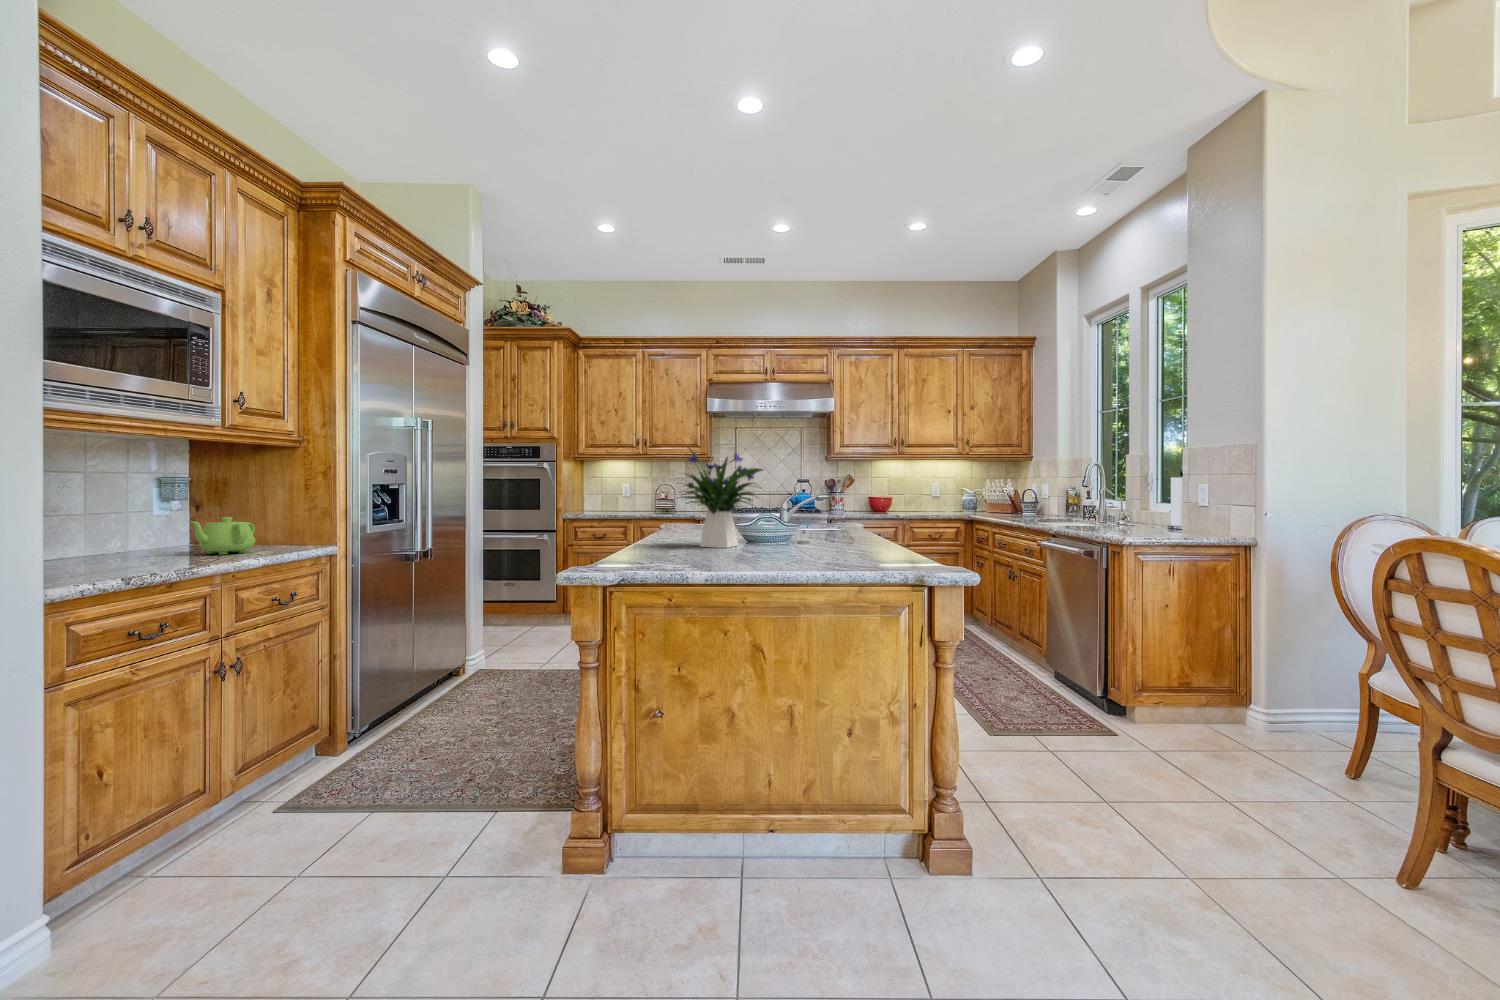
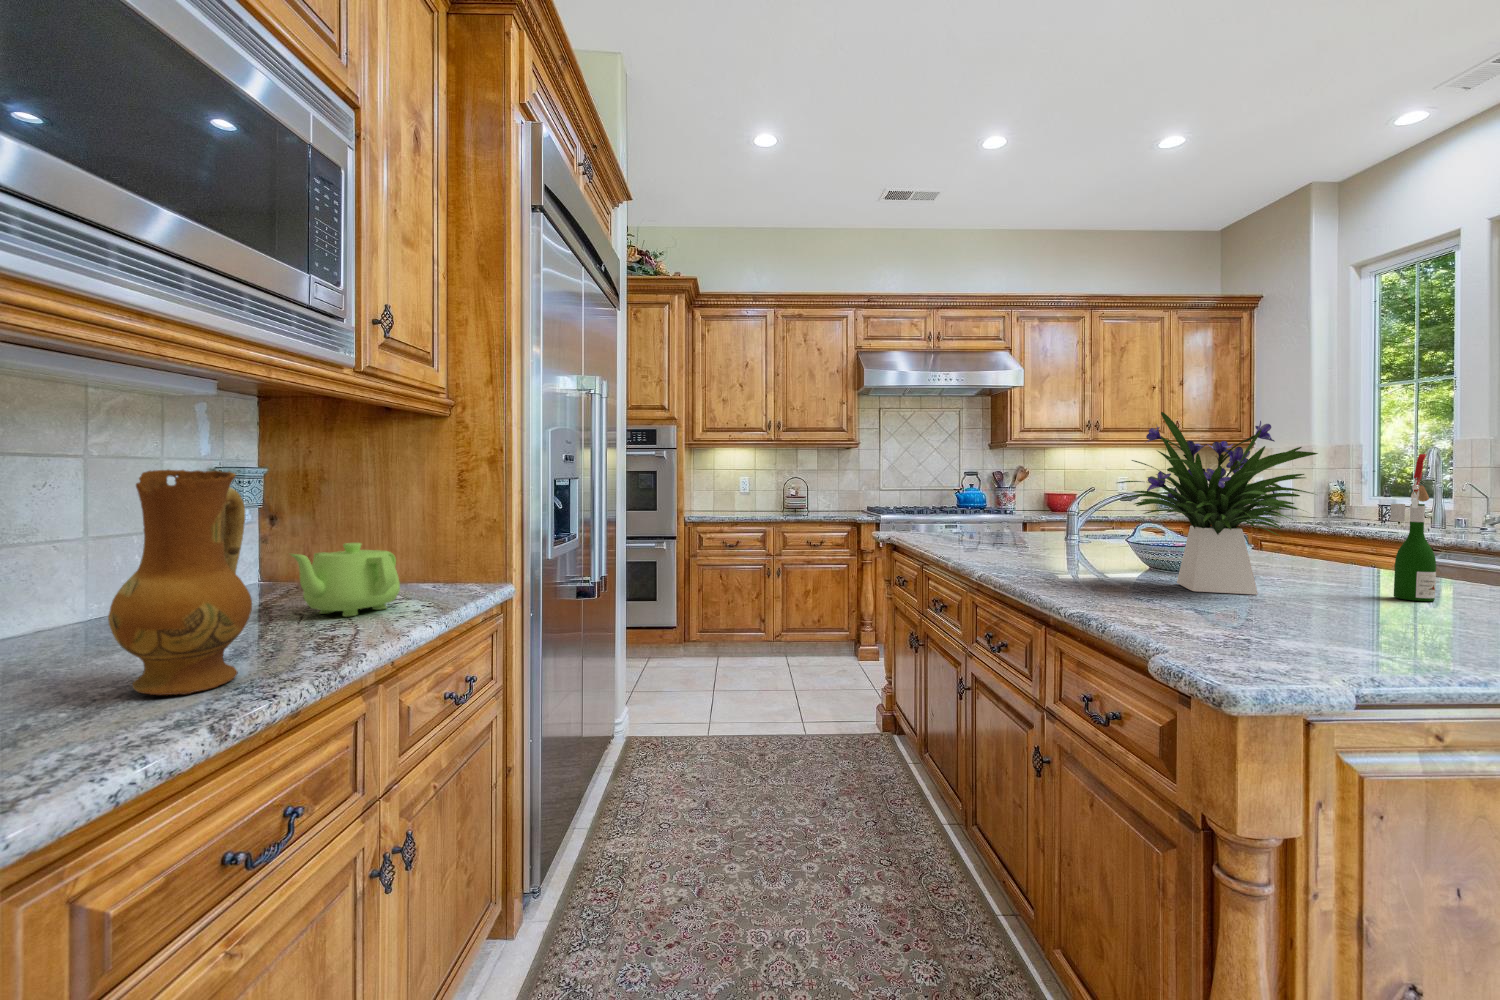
wine bottle: none [792,470,816,550] -> present [1390,454,1436,601]
ceramic jug: none [94,479,156,571] -> present [108,470,252,695]

